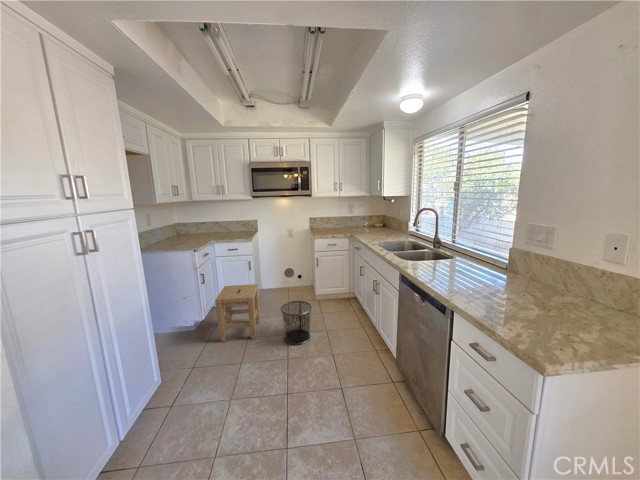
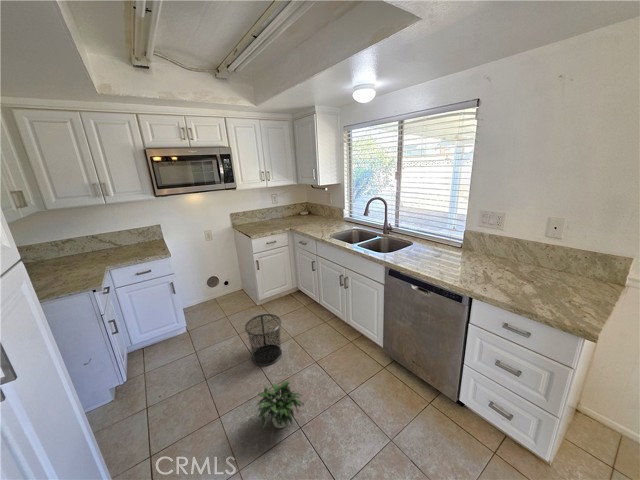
stool: present [215,284,259,342] -> none [152,310,217,398]
potted plant: none [238,349,296,394] -> present [252,381,304,430]

